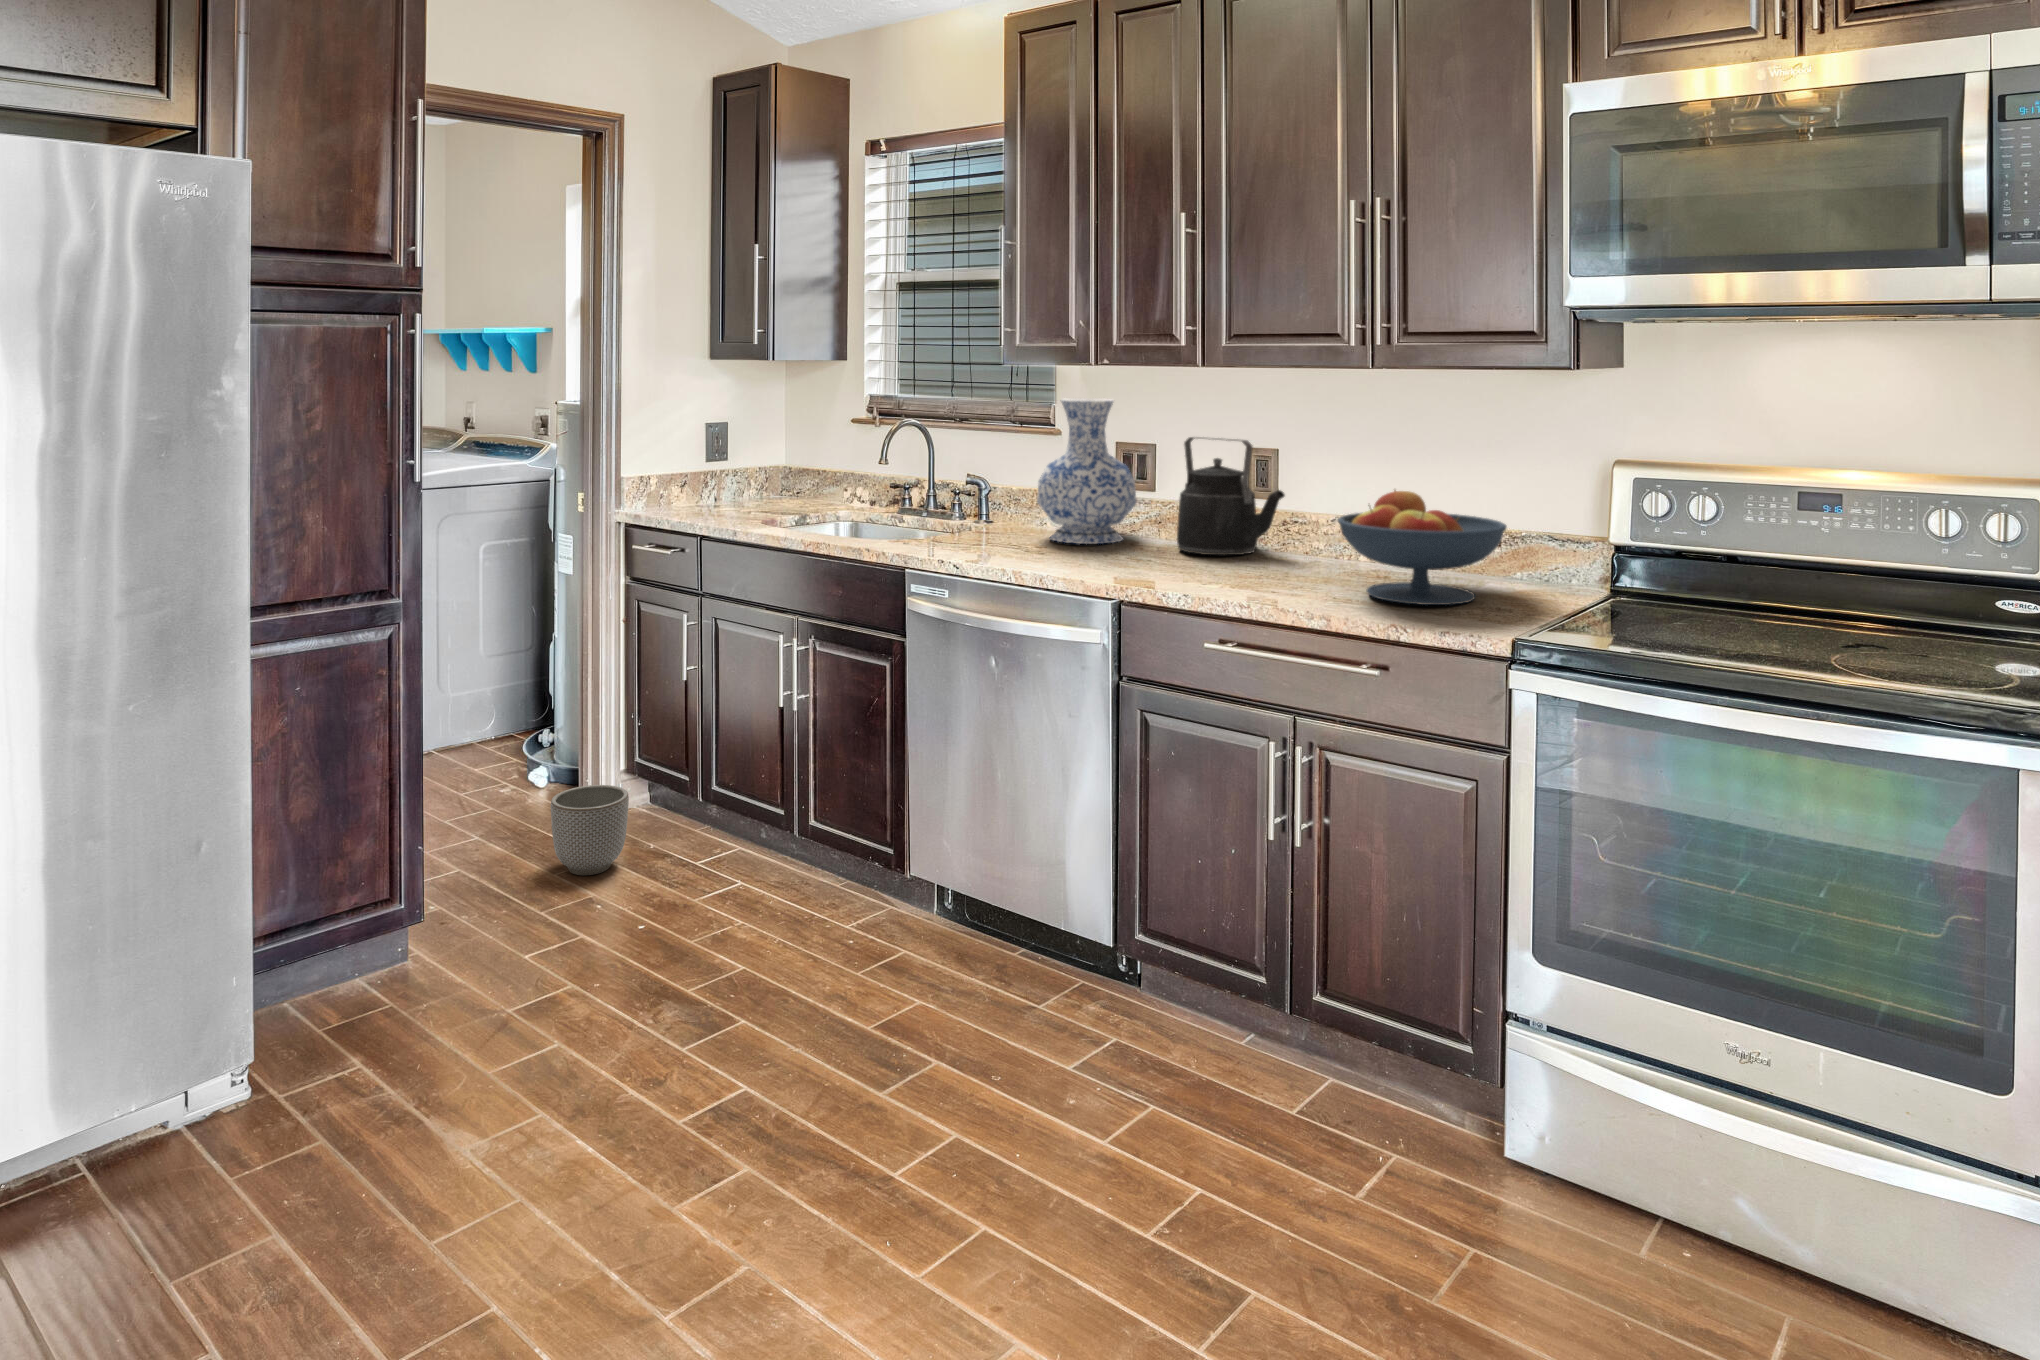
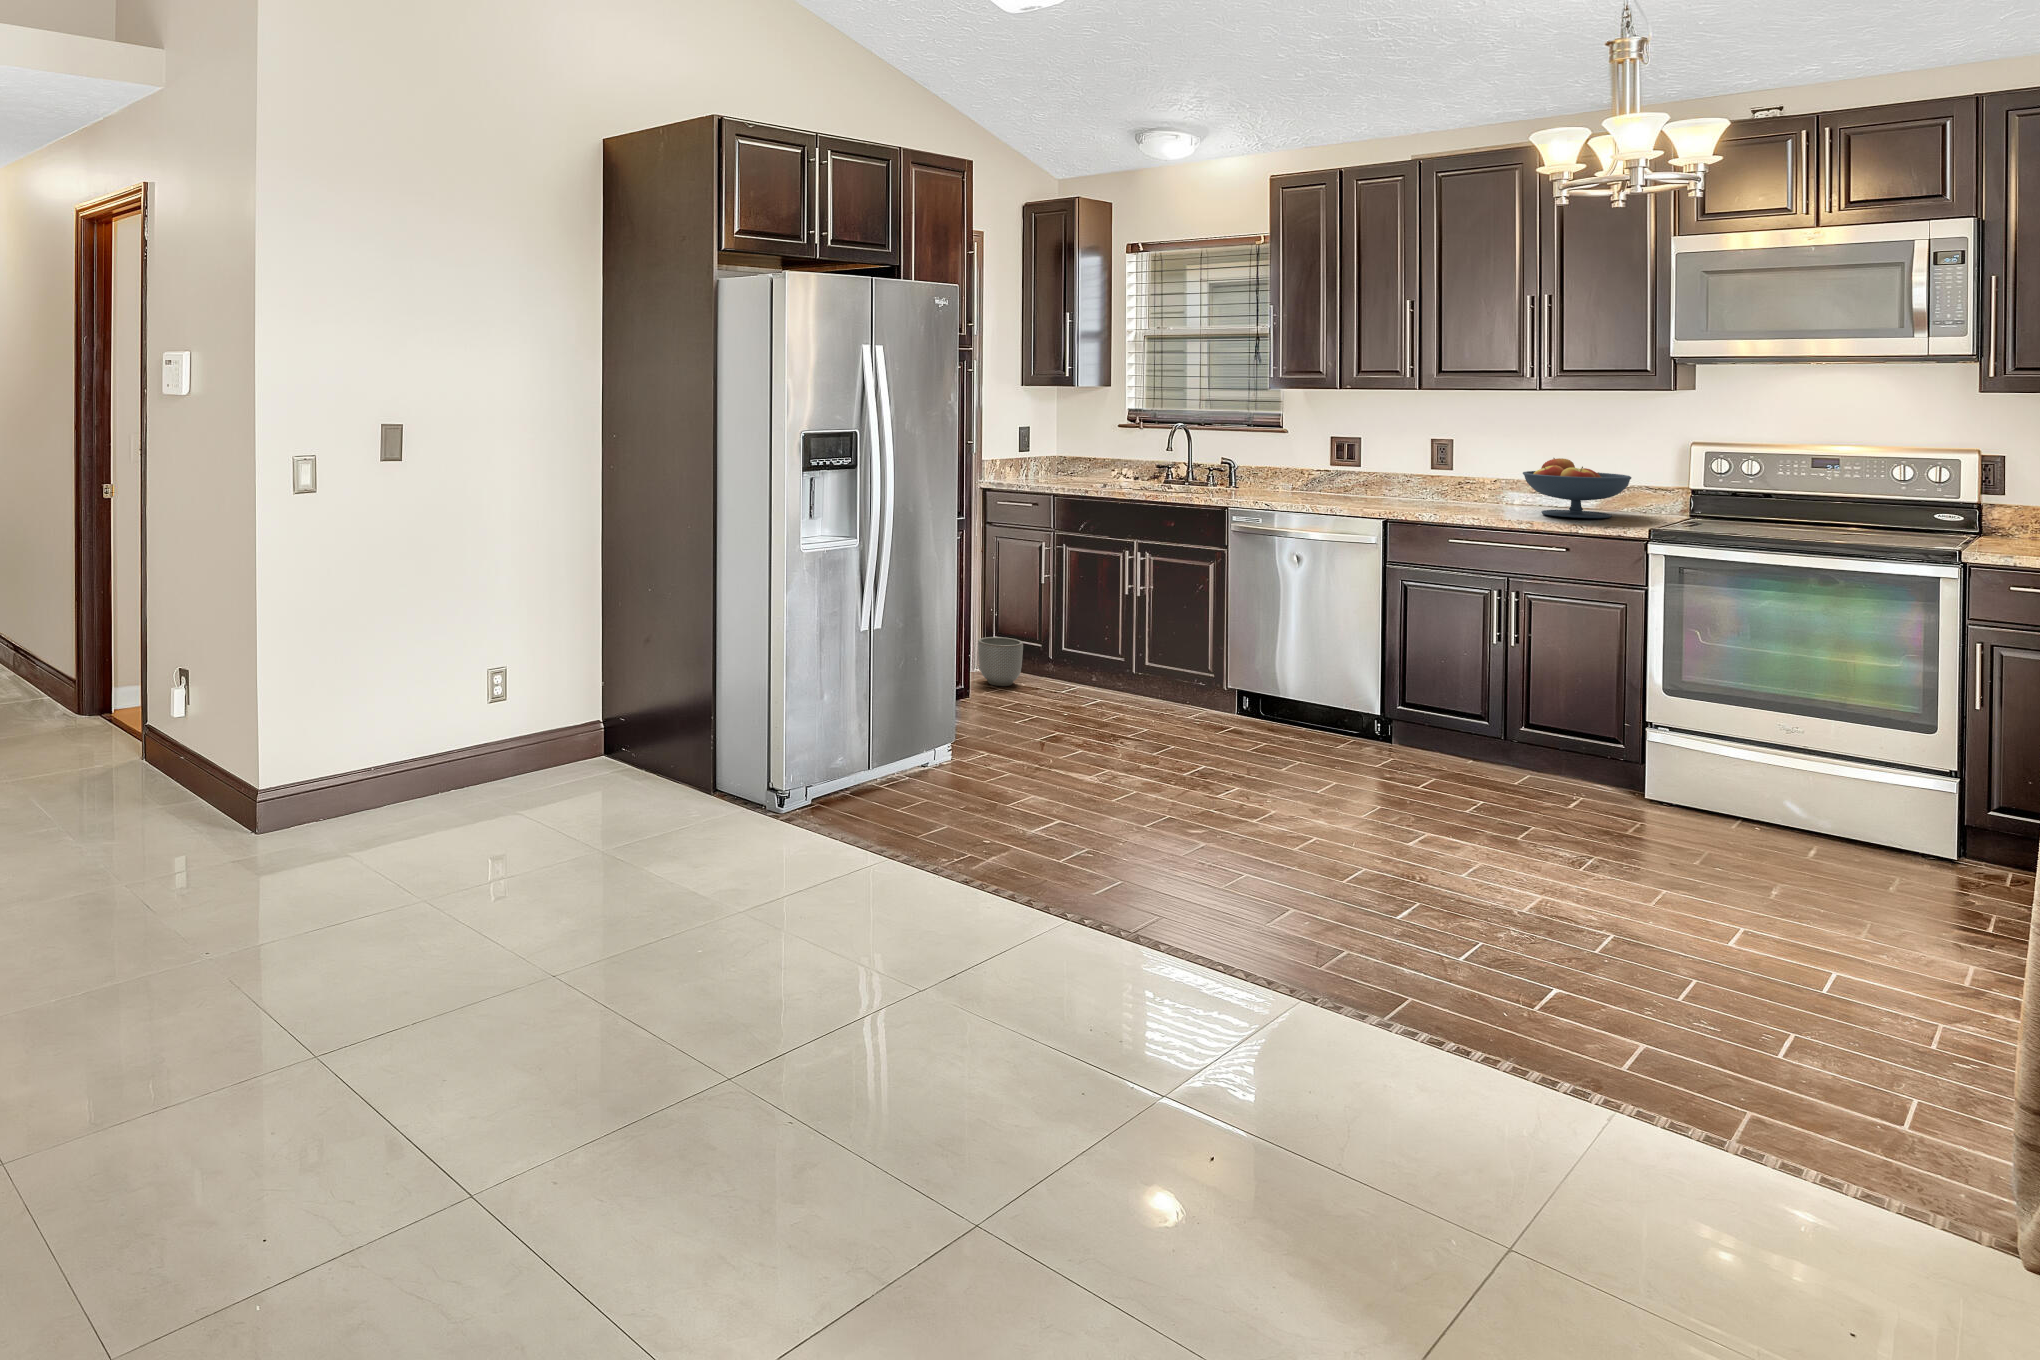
vase: present [1037,398,1136,544] -> none [1291,408,1358,494]
kettle: present [1177,437,1285,555] -> none [1393,431,1470,499]

